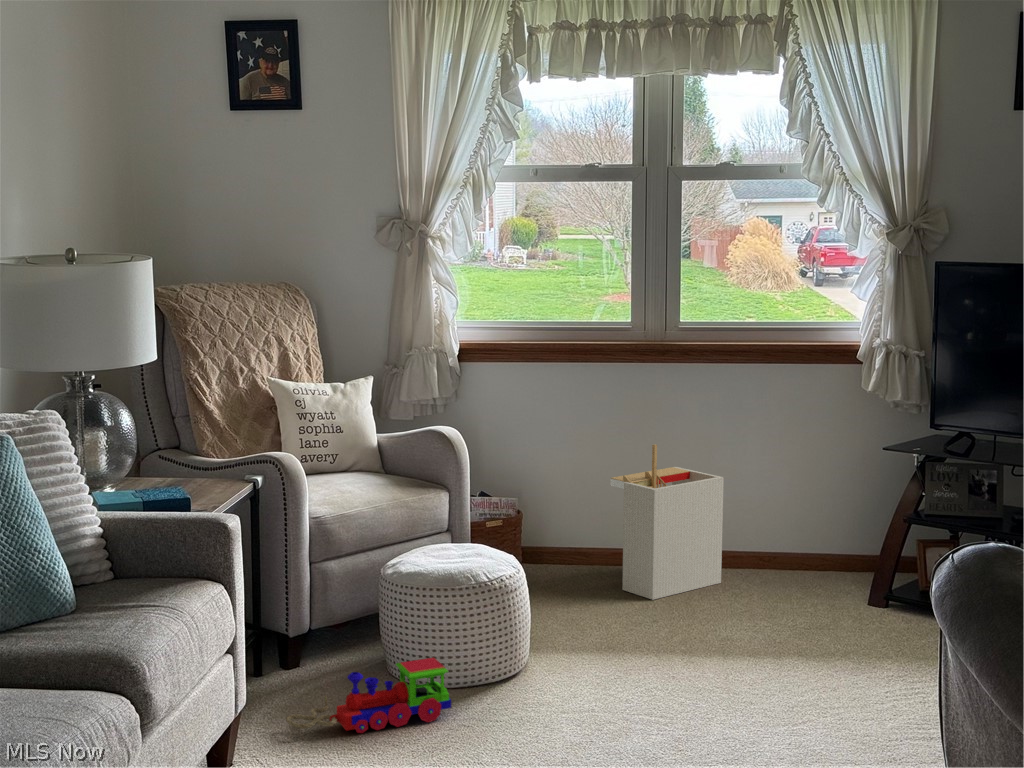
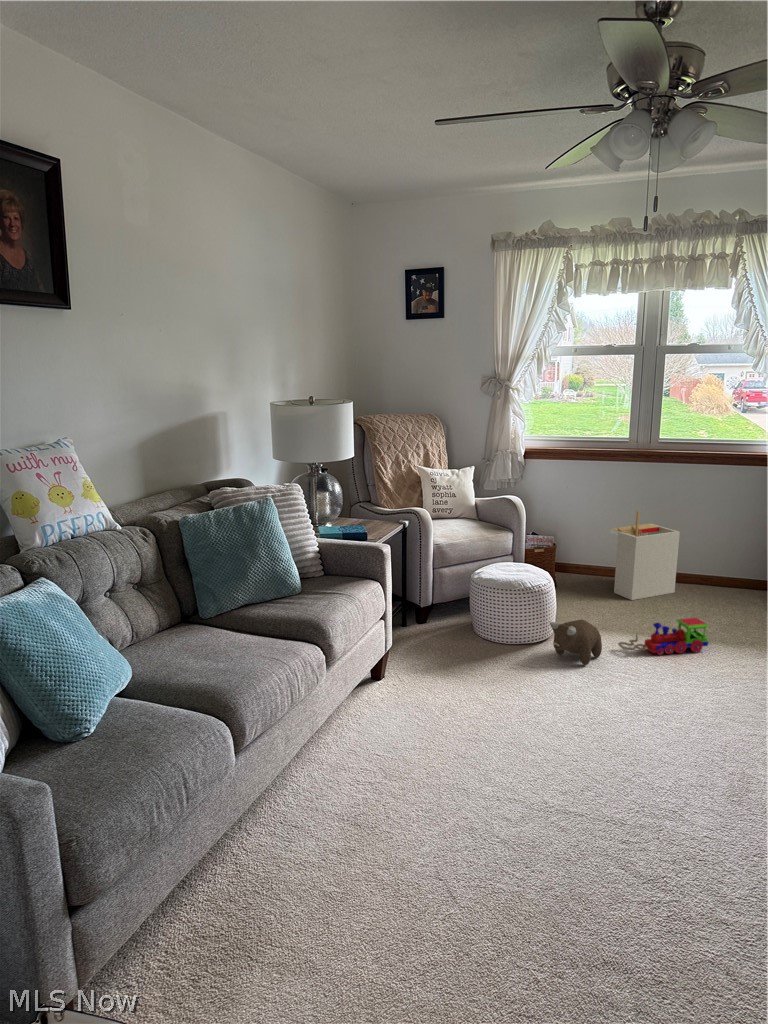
plush toy: none [522,630,610,709] -> present [550,620,602,665]
toy train: present [286,657,451,733] -> present [618,618,709,655]

